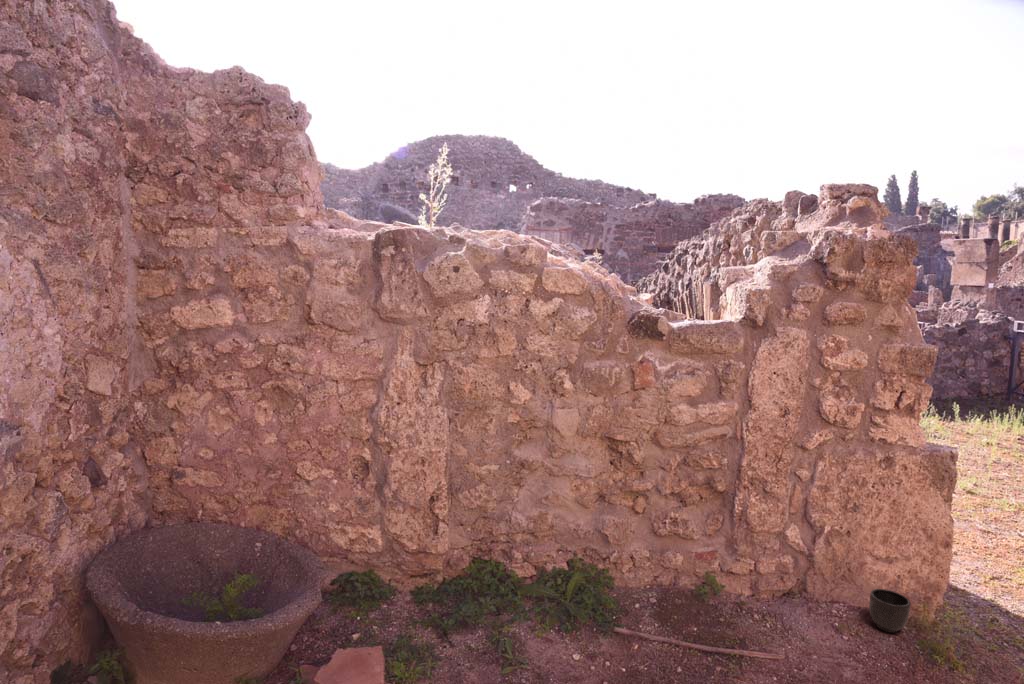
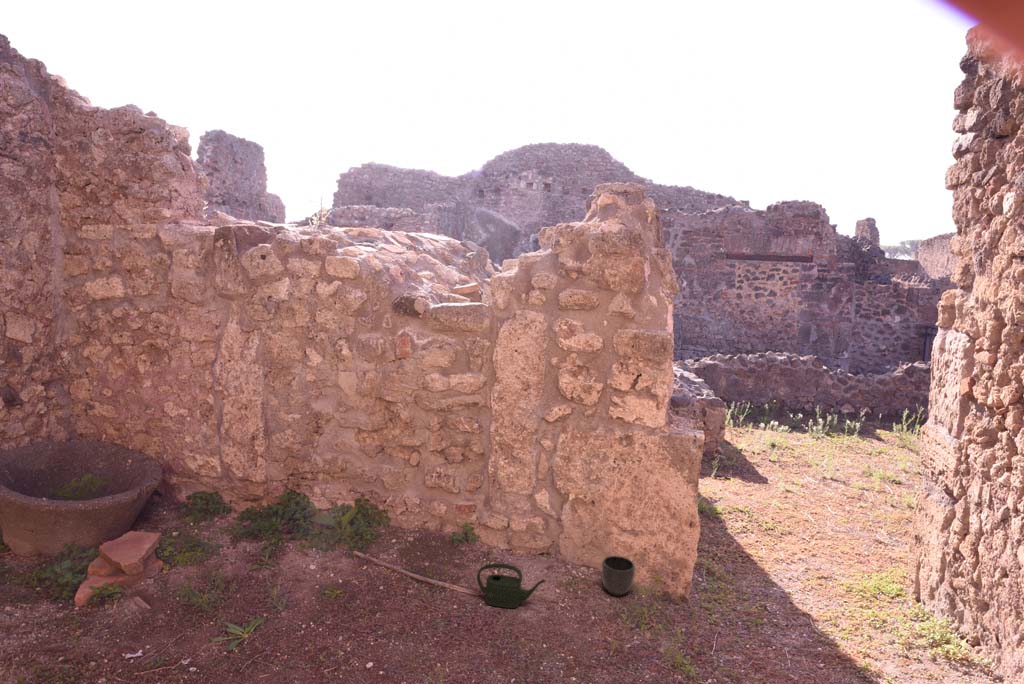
watering can: none [773,617,850,667] -> present [477,563,545,608]

